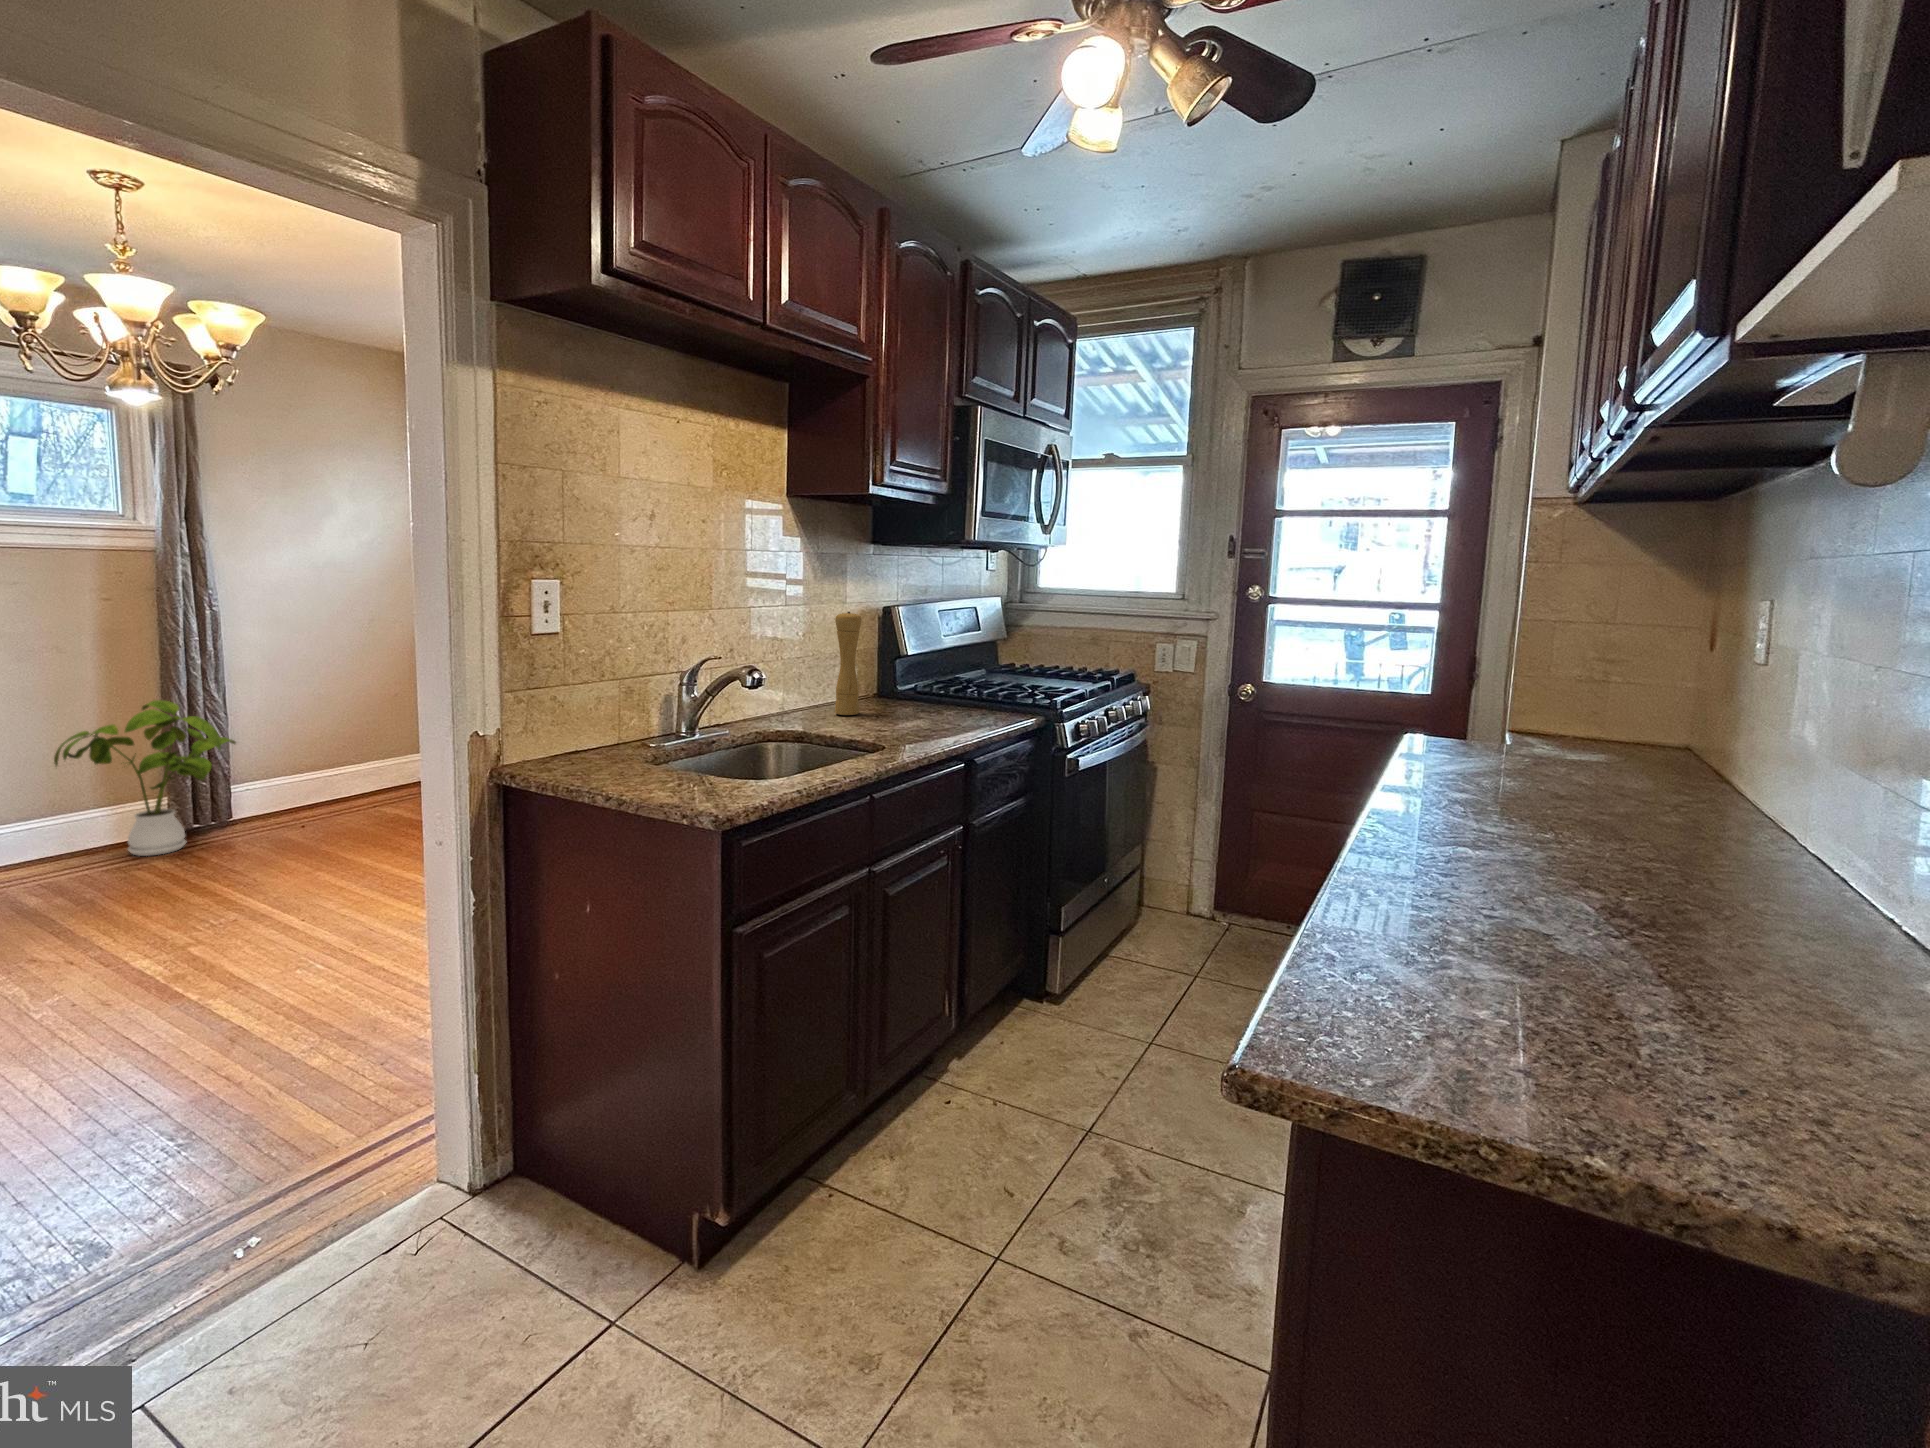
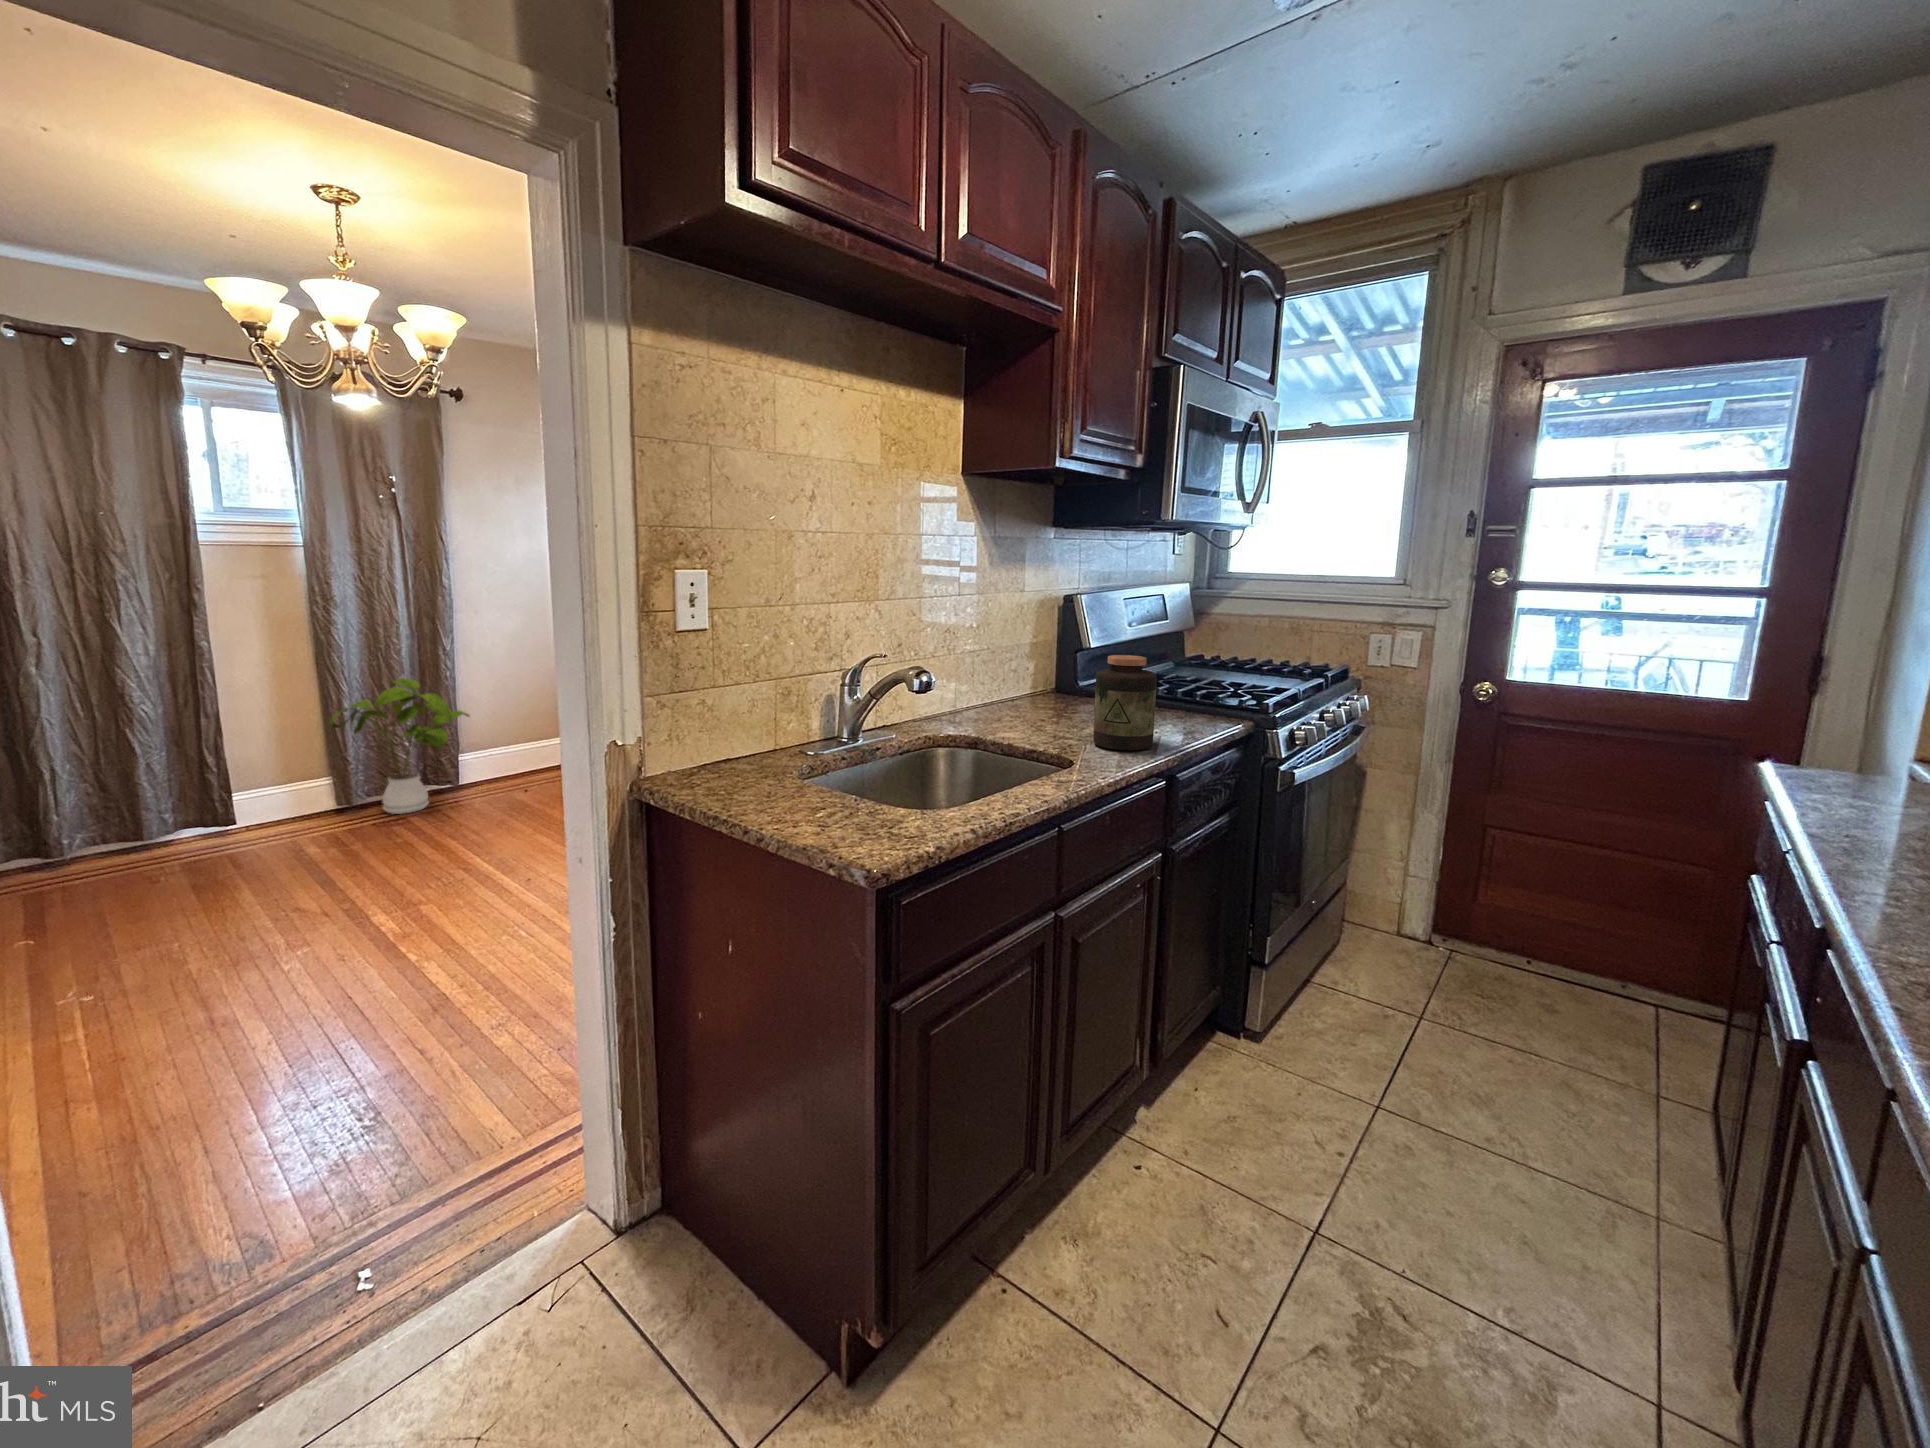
pepper mill: present [835,612,862,715] -> none [1009,602,1041,716]
jar: none [906,656,958,738] -> present [1093,655,1157,750]

